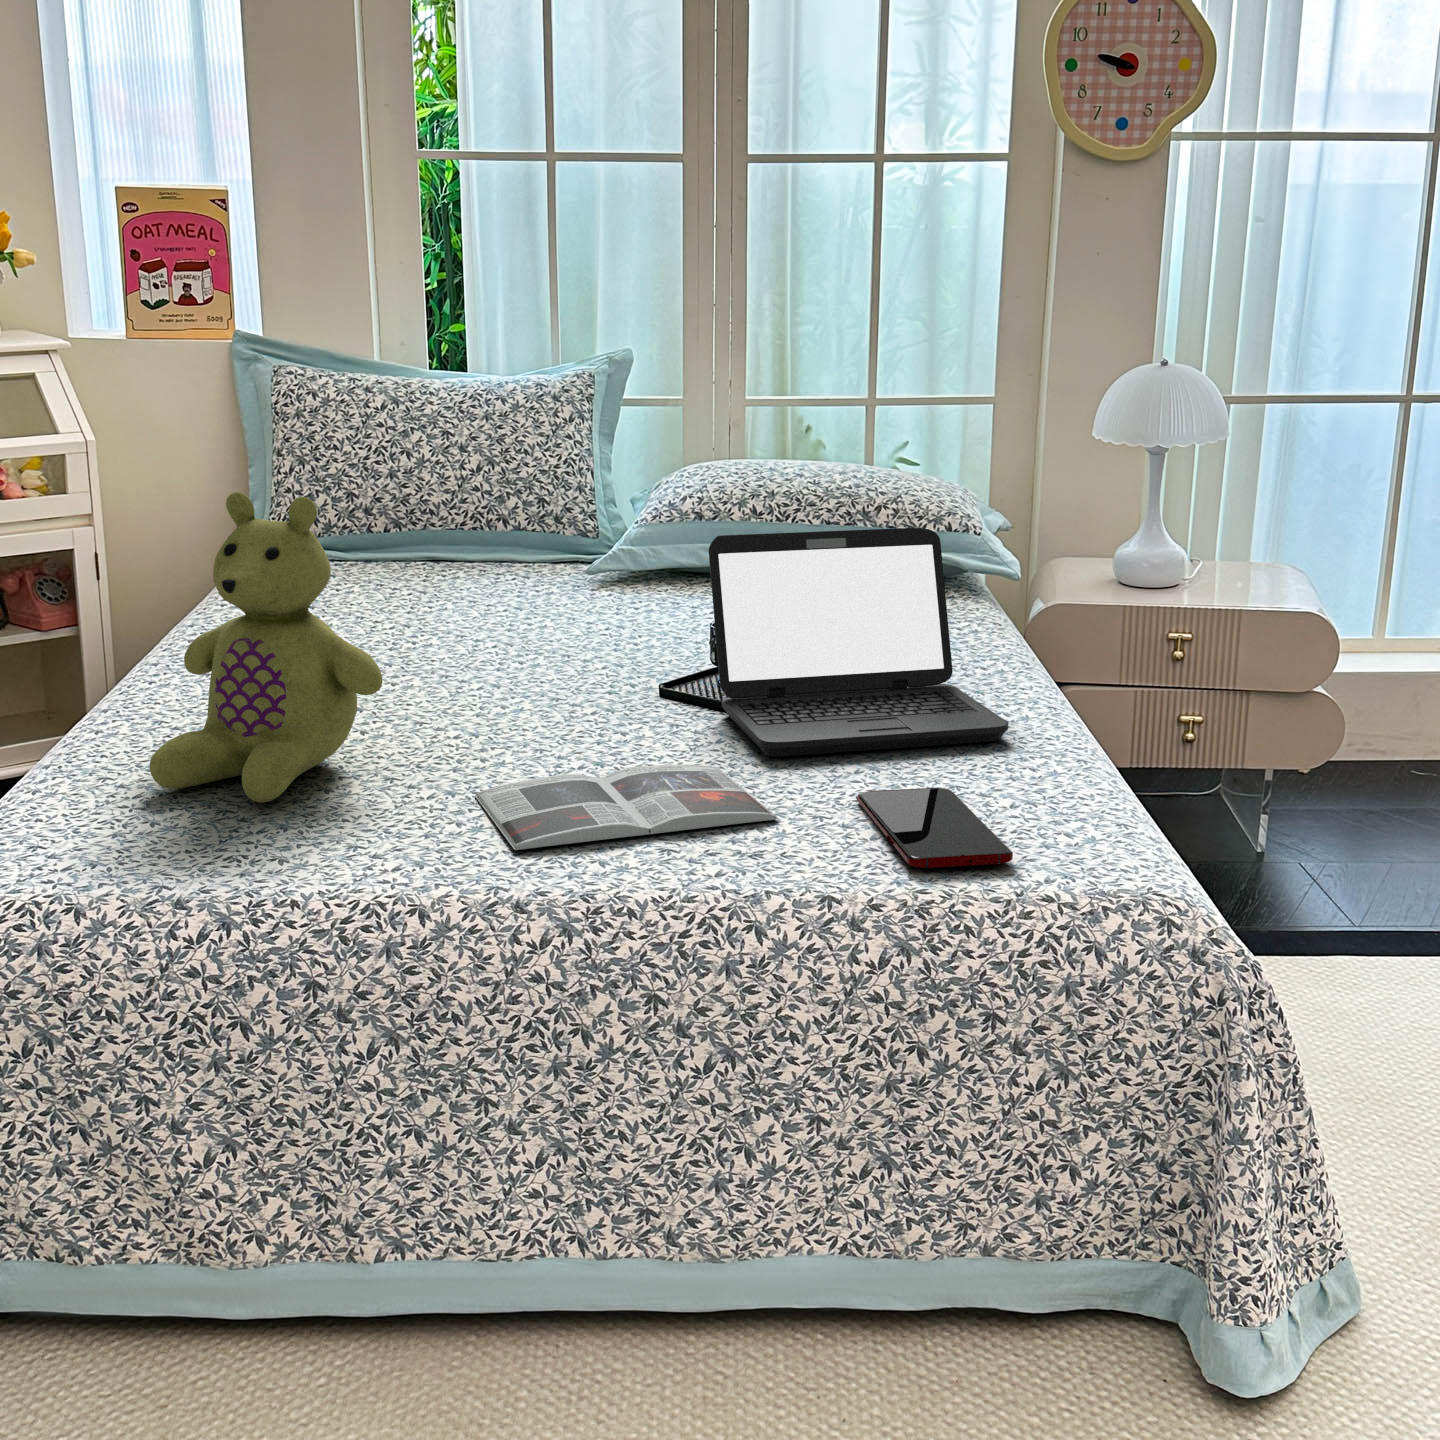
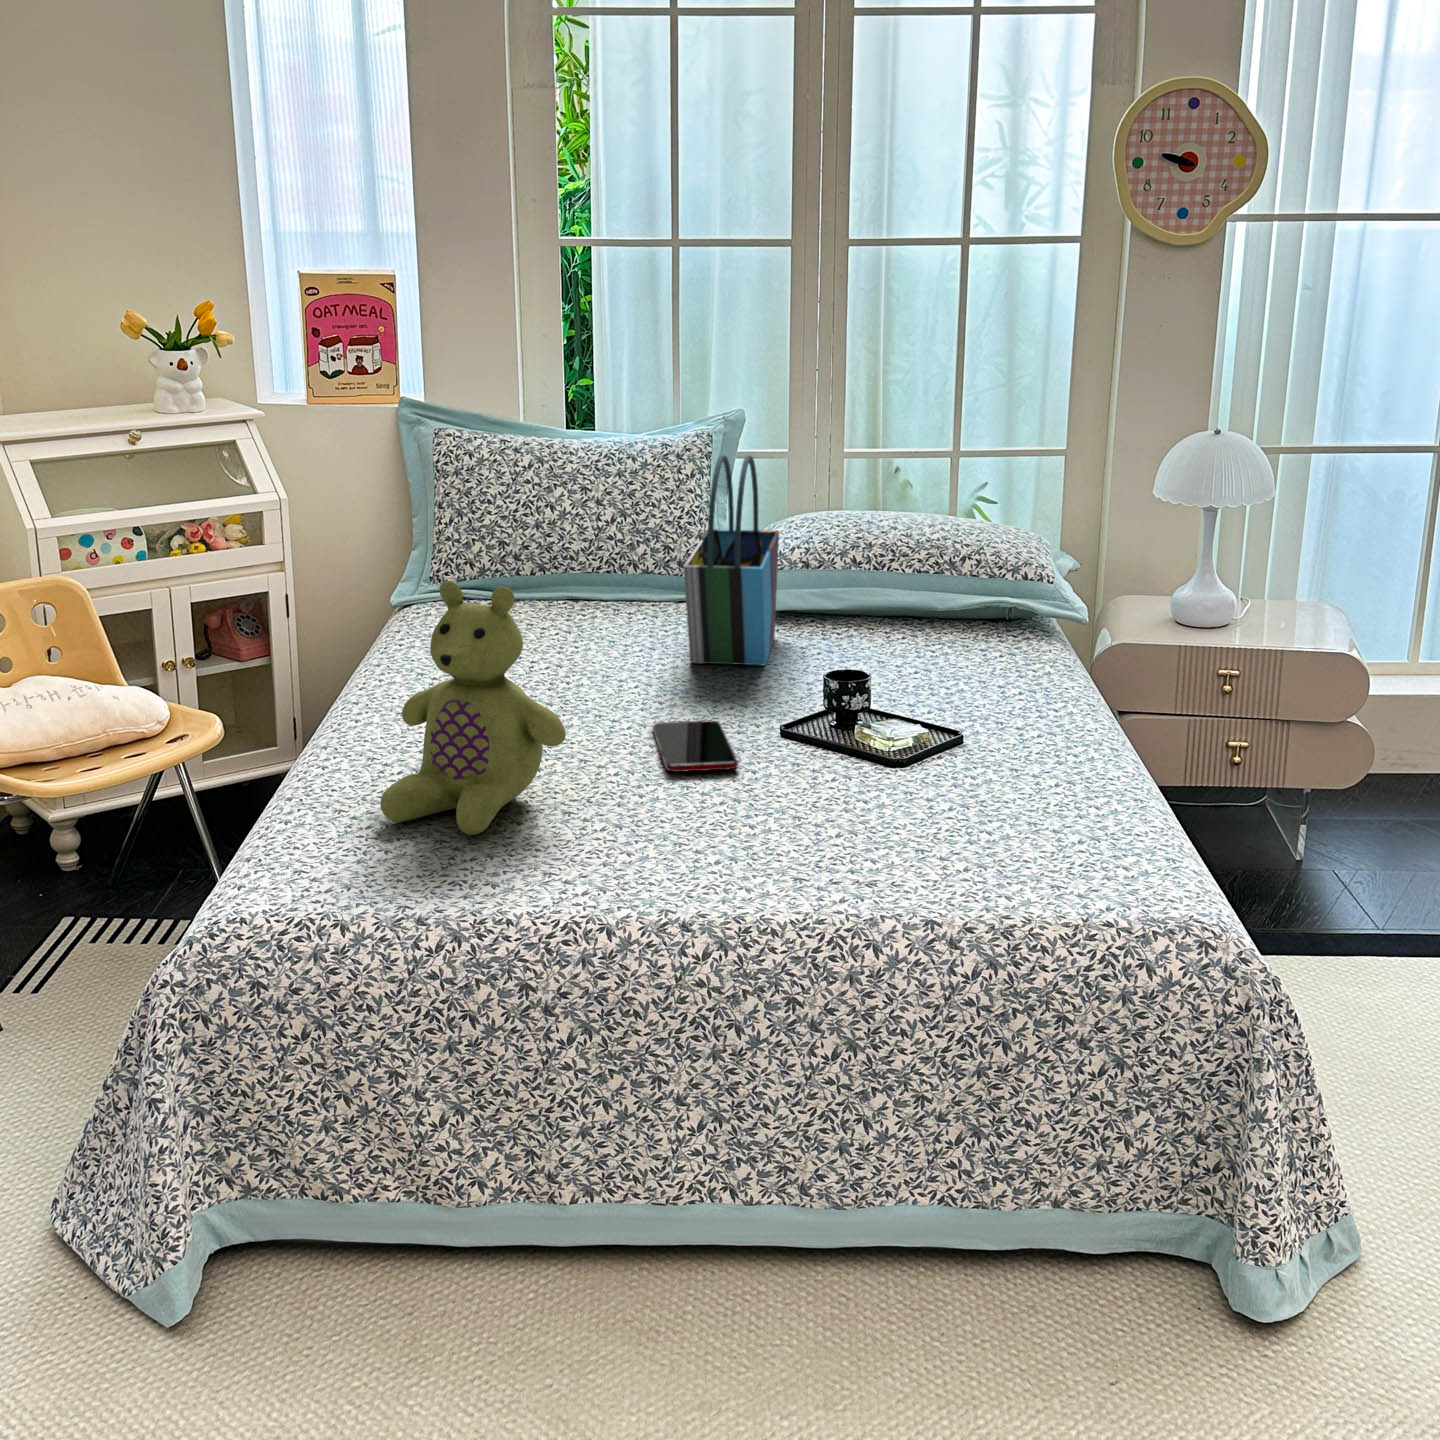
tote bag: none [547,377,666,624] -> present [683,455,779,665]
laptop: present [709,528,1008,757] -> none [825,597,1076,795]
magazine: present [475,765,779,850] -> none [641,803,889,879]
smartphone: present [856,788,1013,868] -> present [653,721,738,772]

